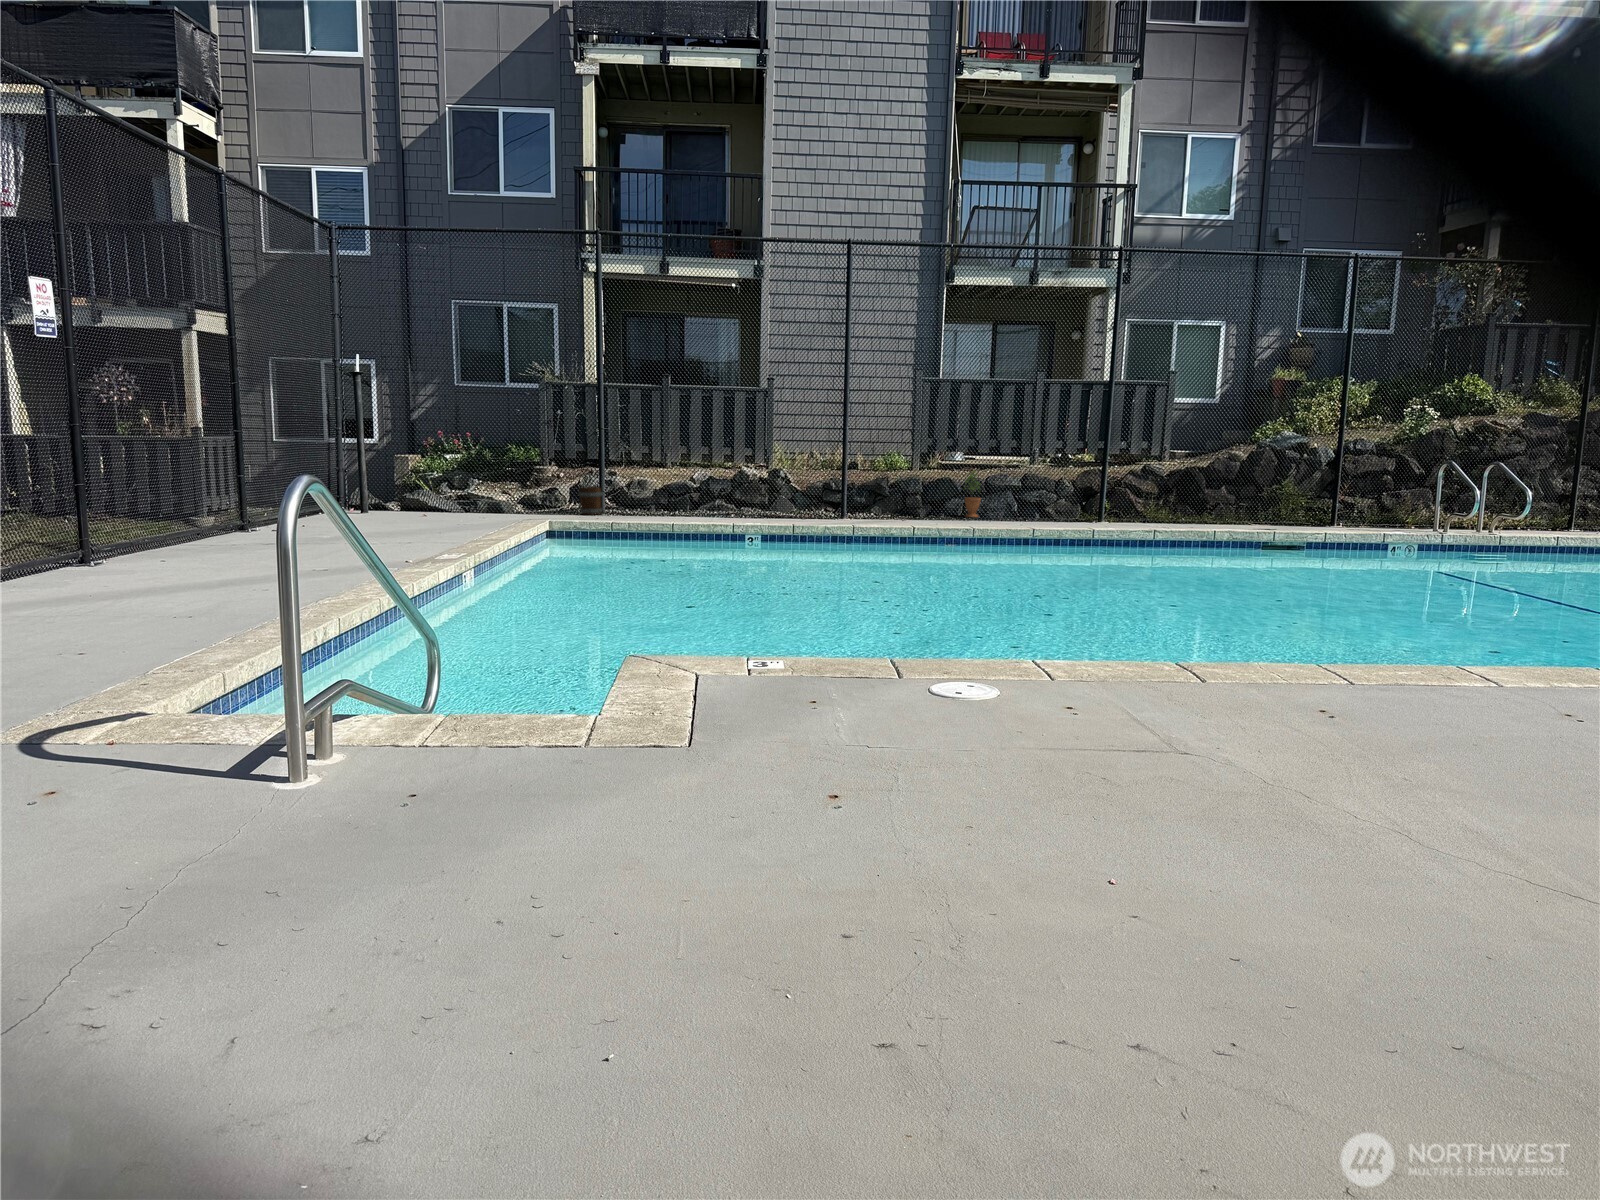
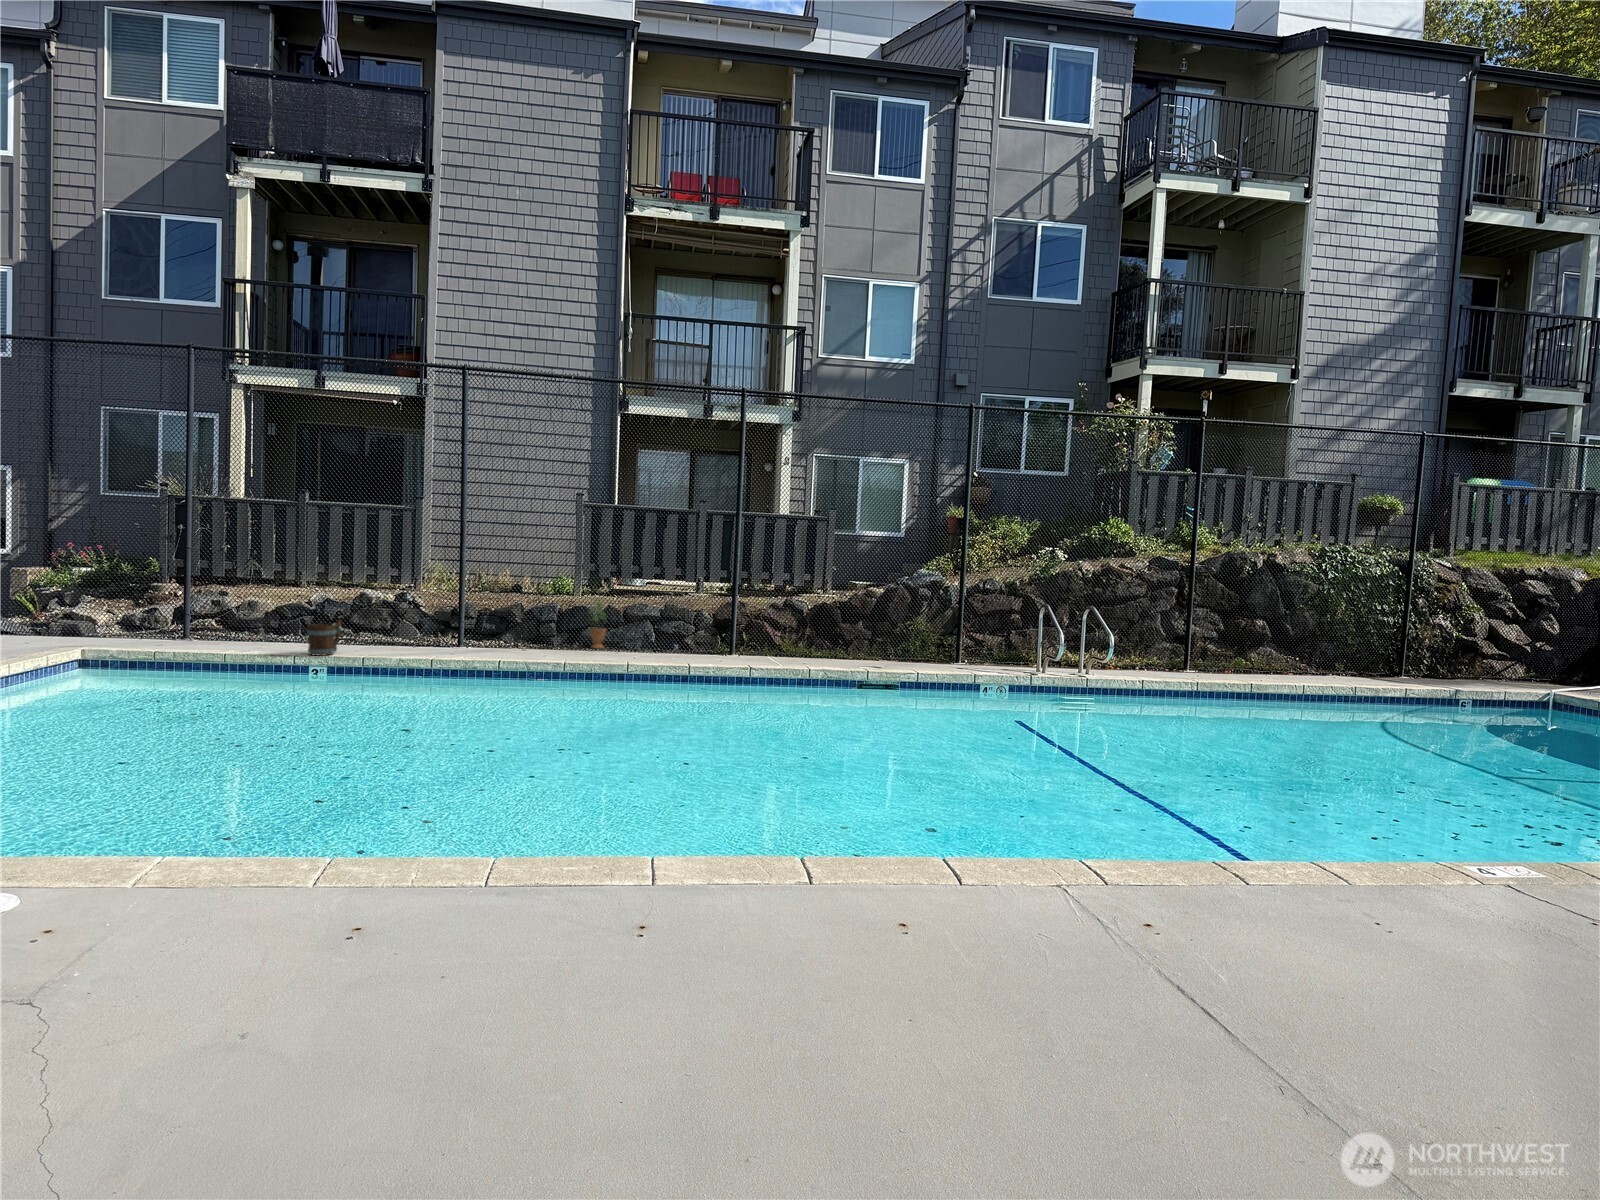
bucket: present [579,486,603,515] -> present [307,620,341,656]

